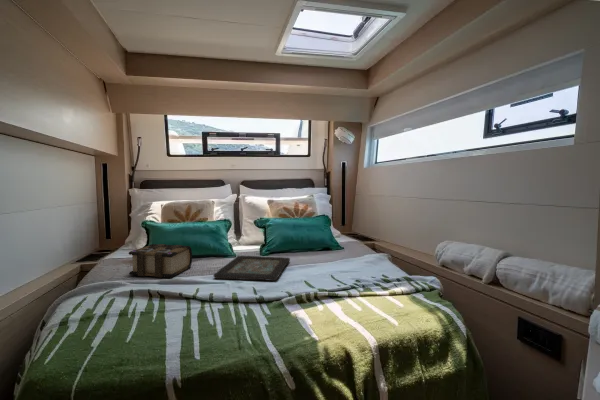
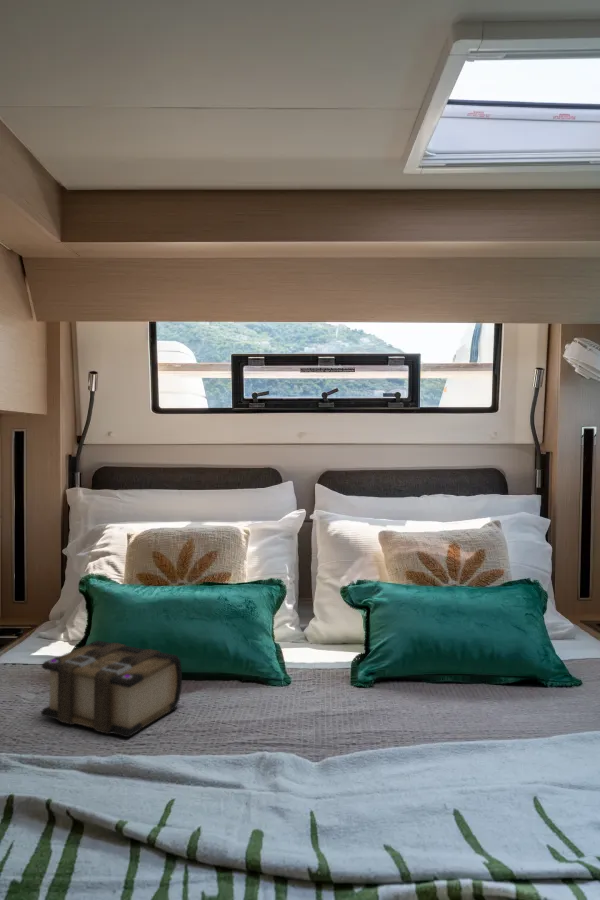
decorative tray: present [214,256,290,281] -> none [223,684,425,784]

